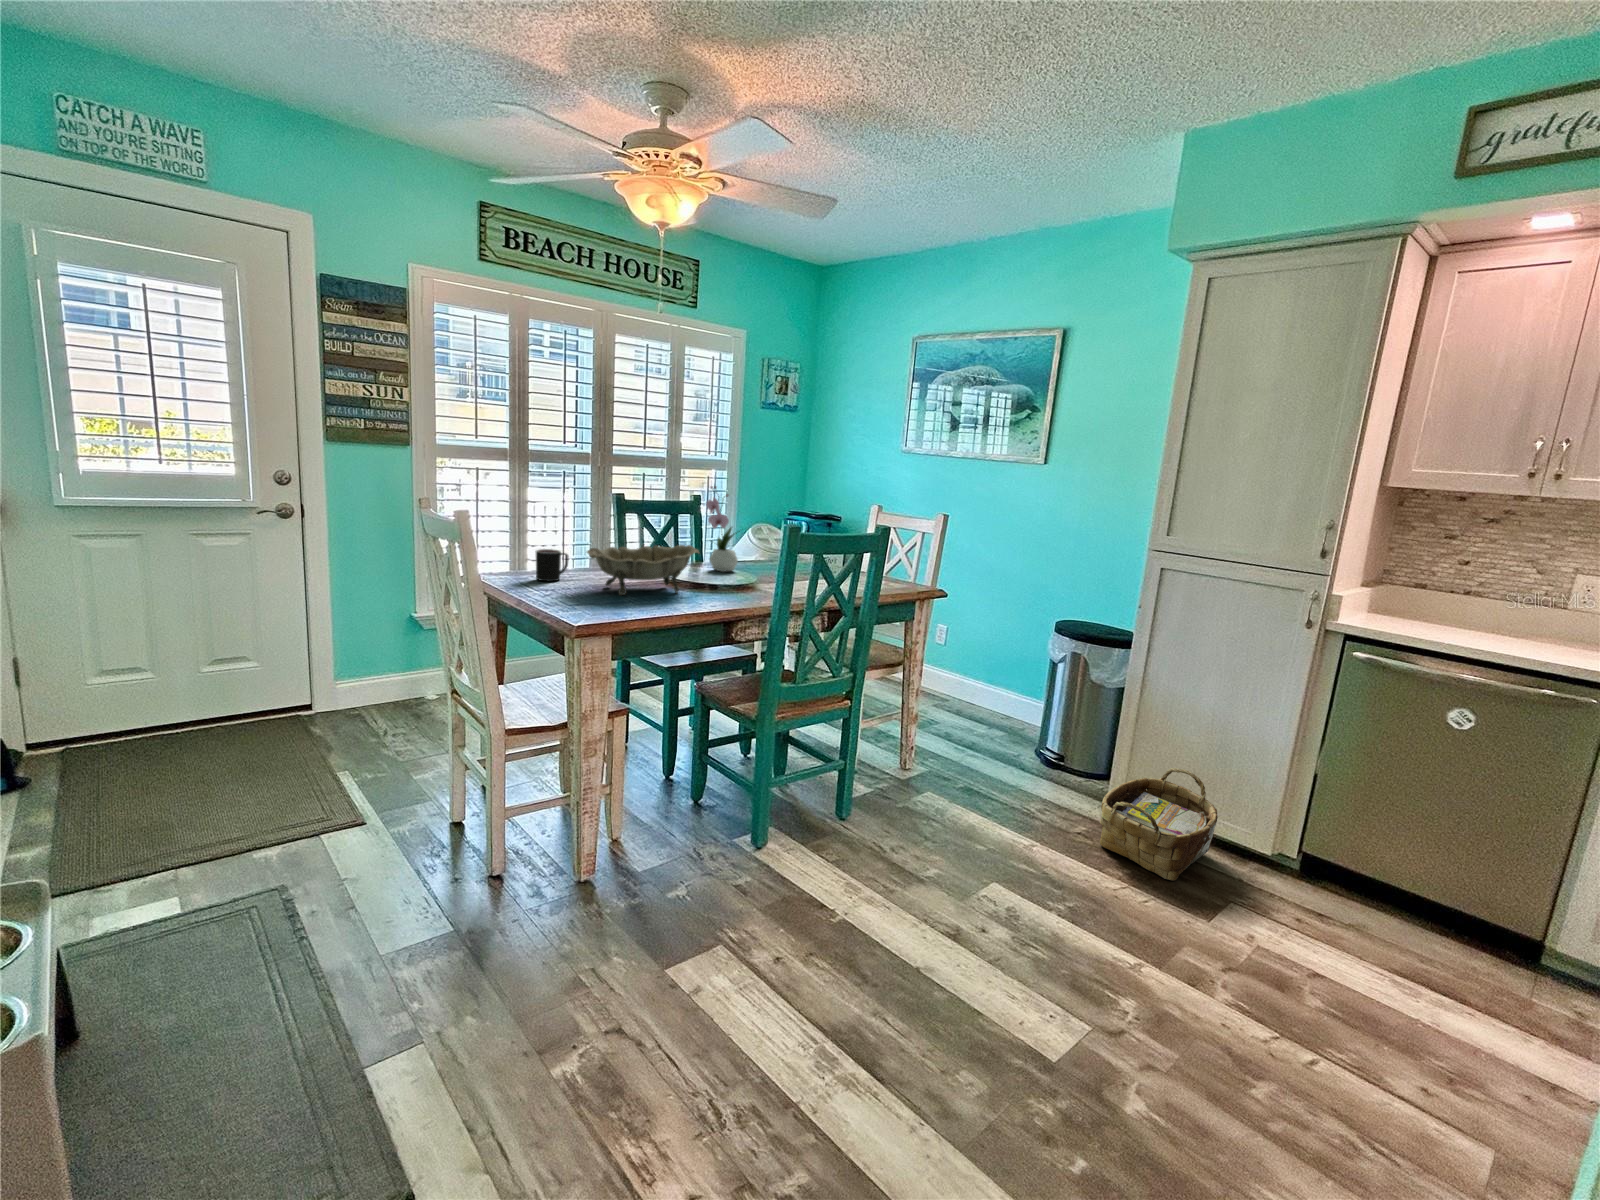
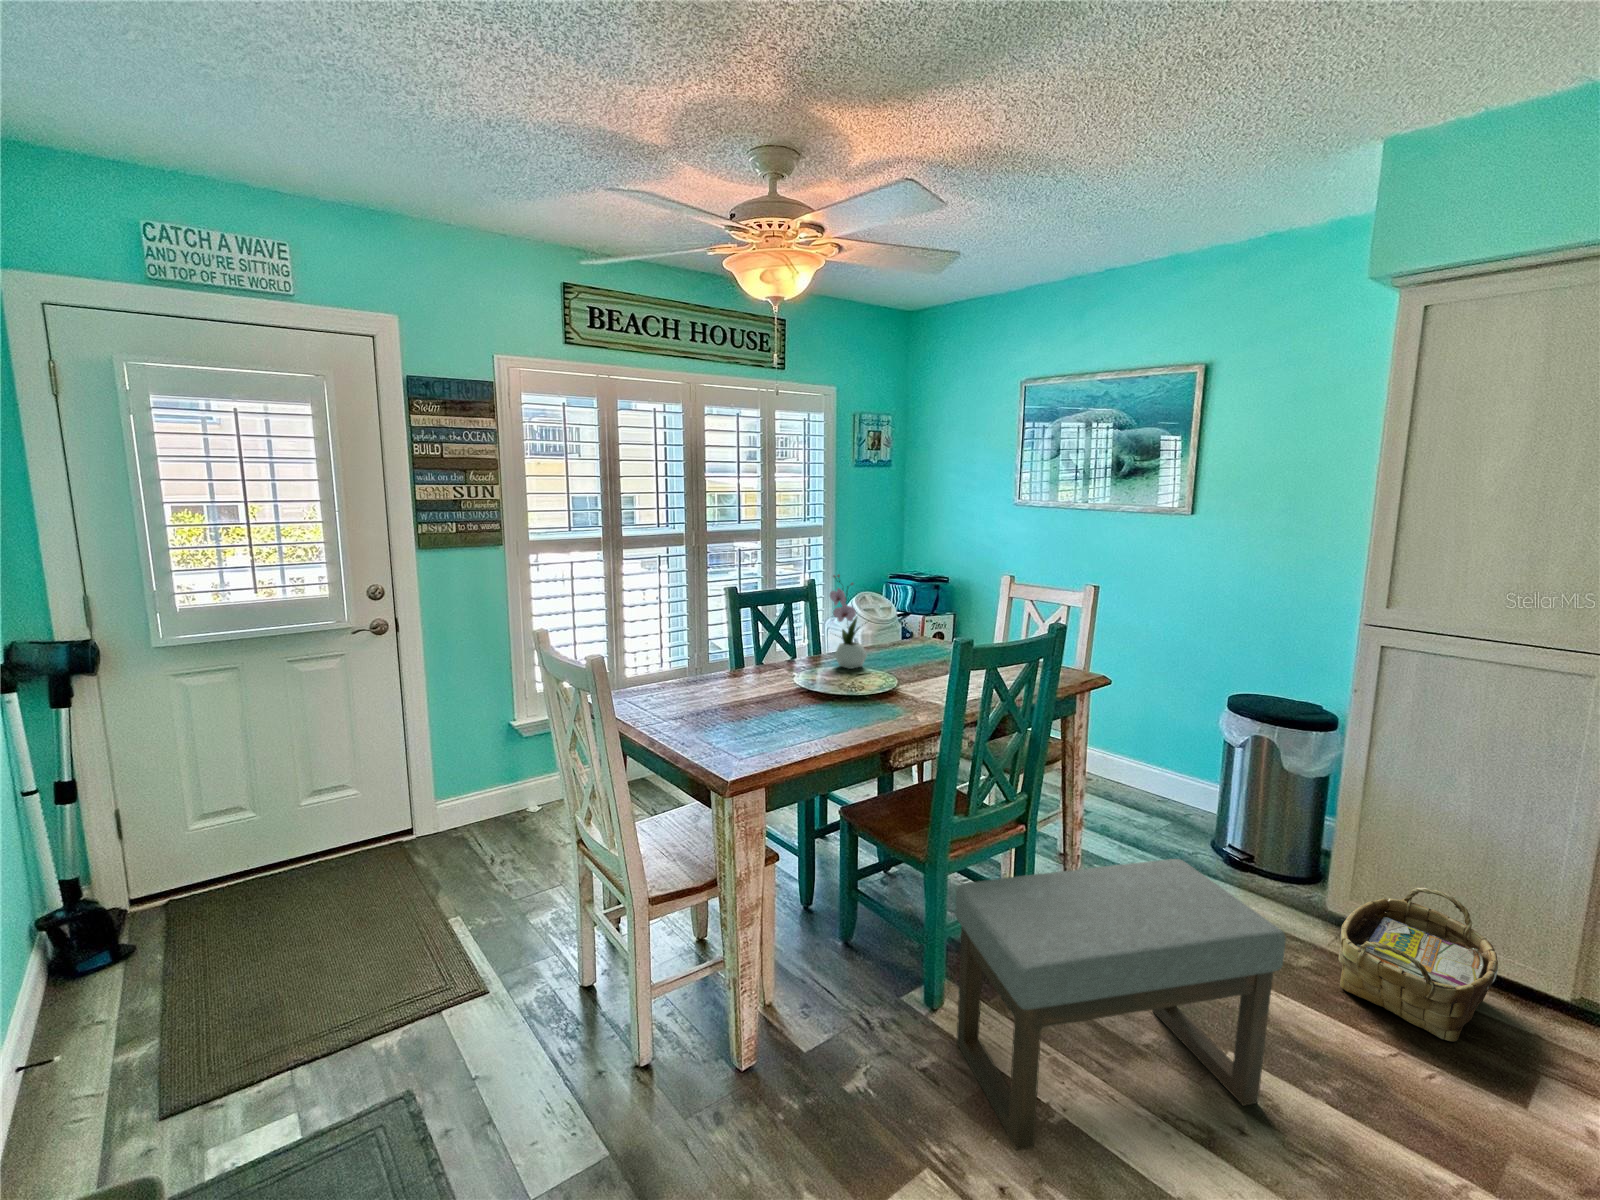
decorative bowl: present [587,545,699,595] -> none [714,651,839,720]
mug: present [536,549,569,581] -> none [655,664,689,702]
ottoman: none [771,727,1029,936] -> present [955,859,1286,1150]

